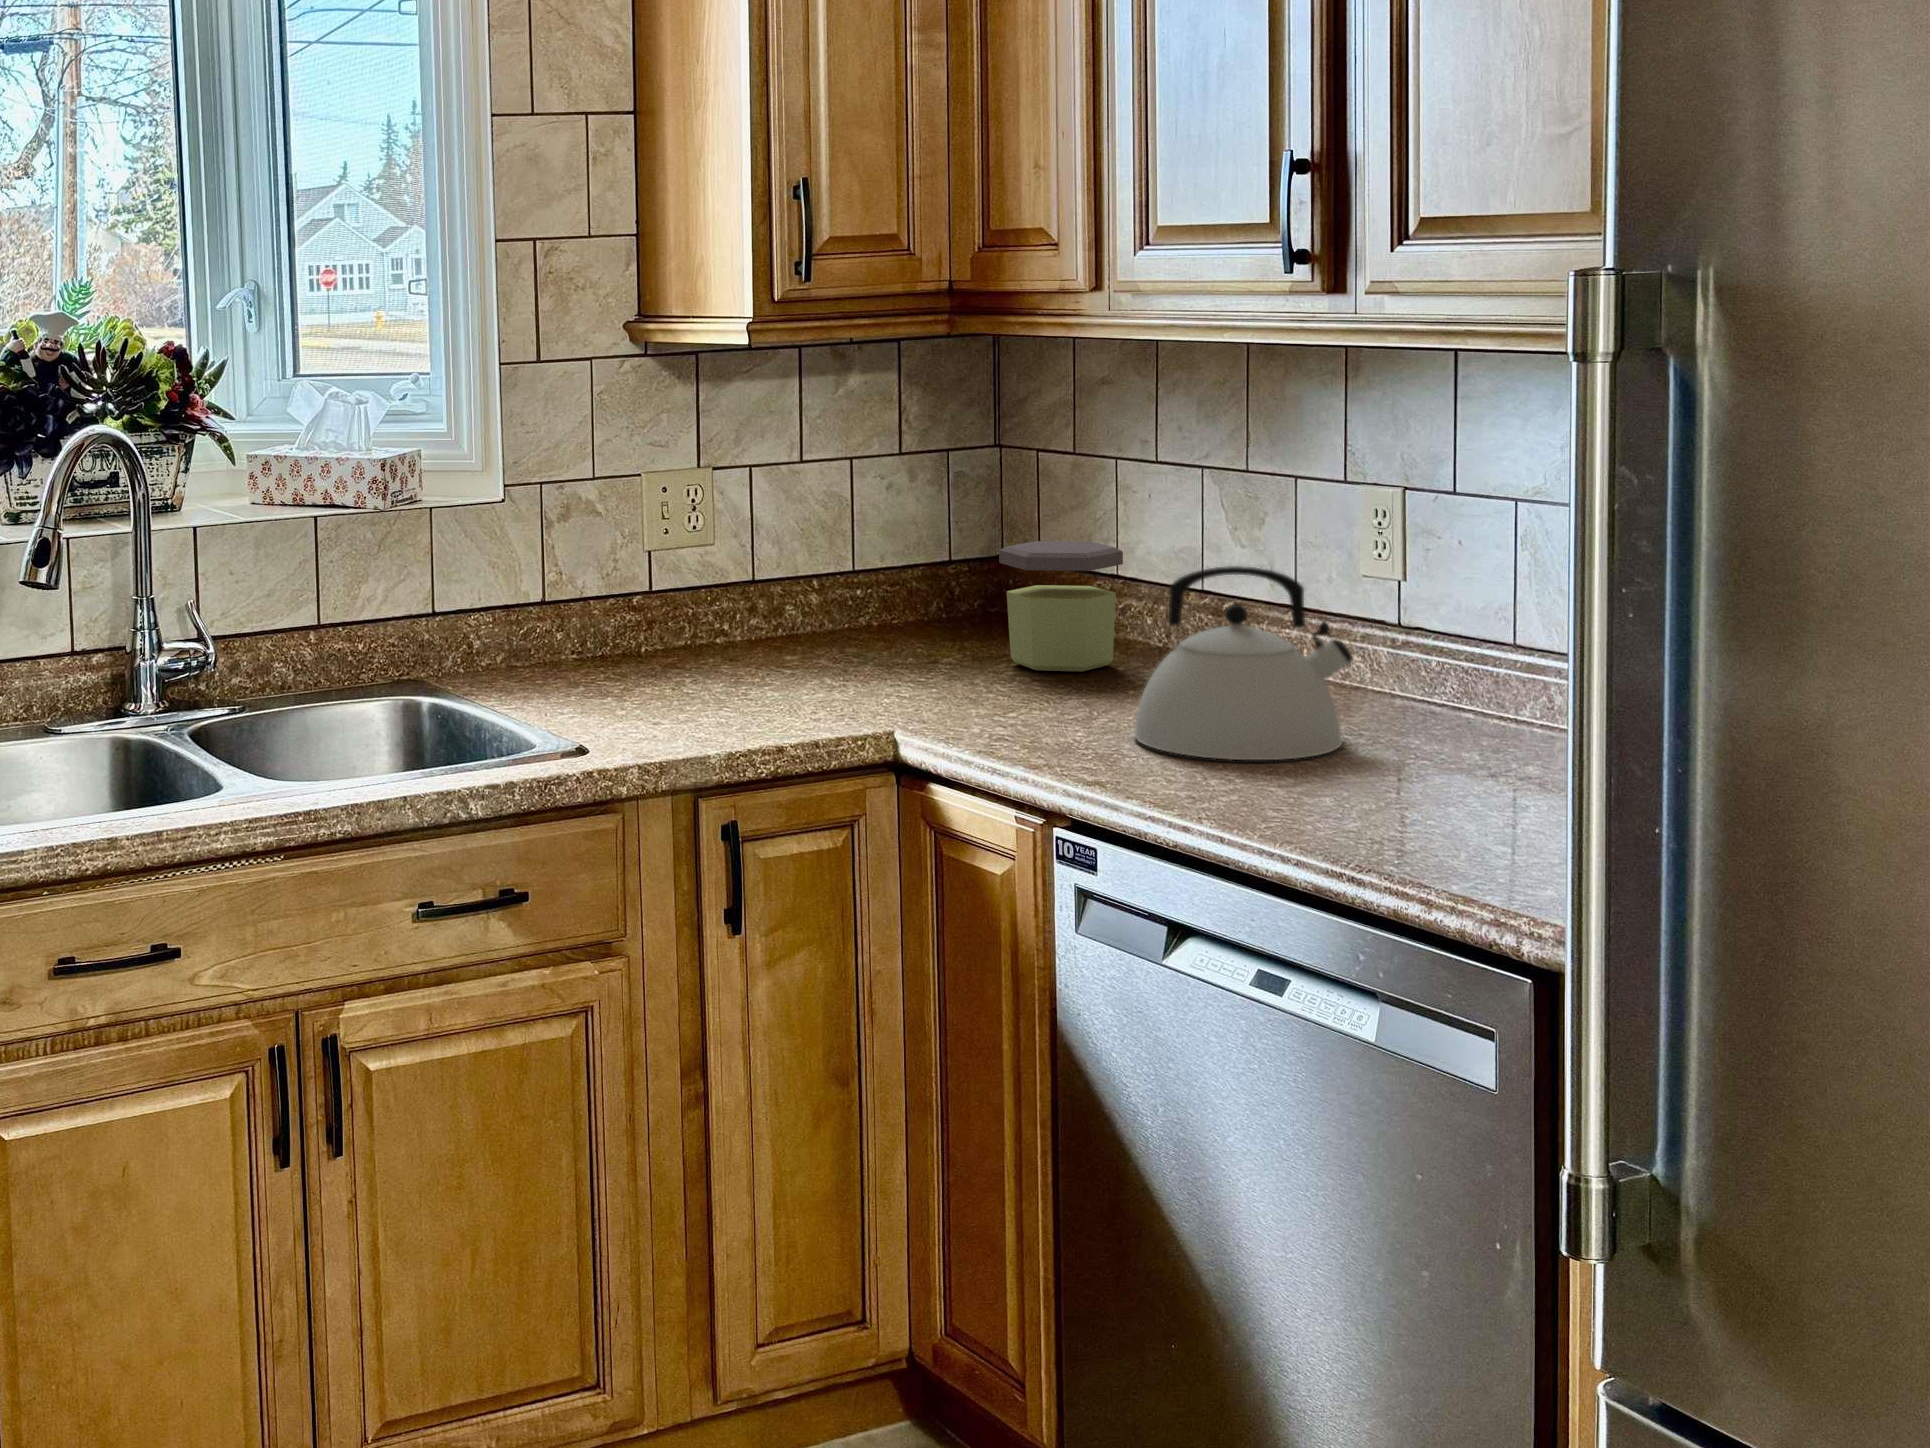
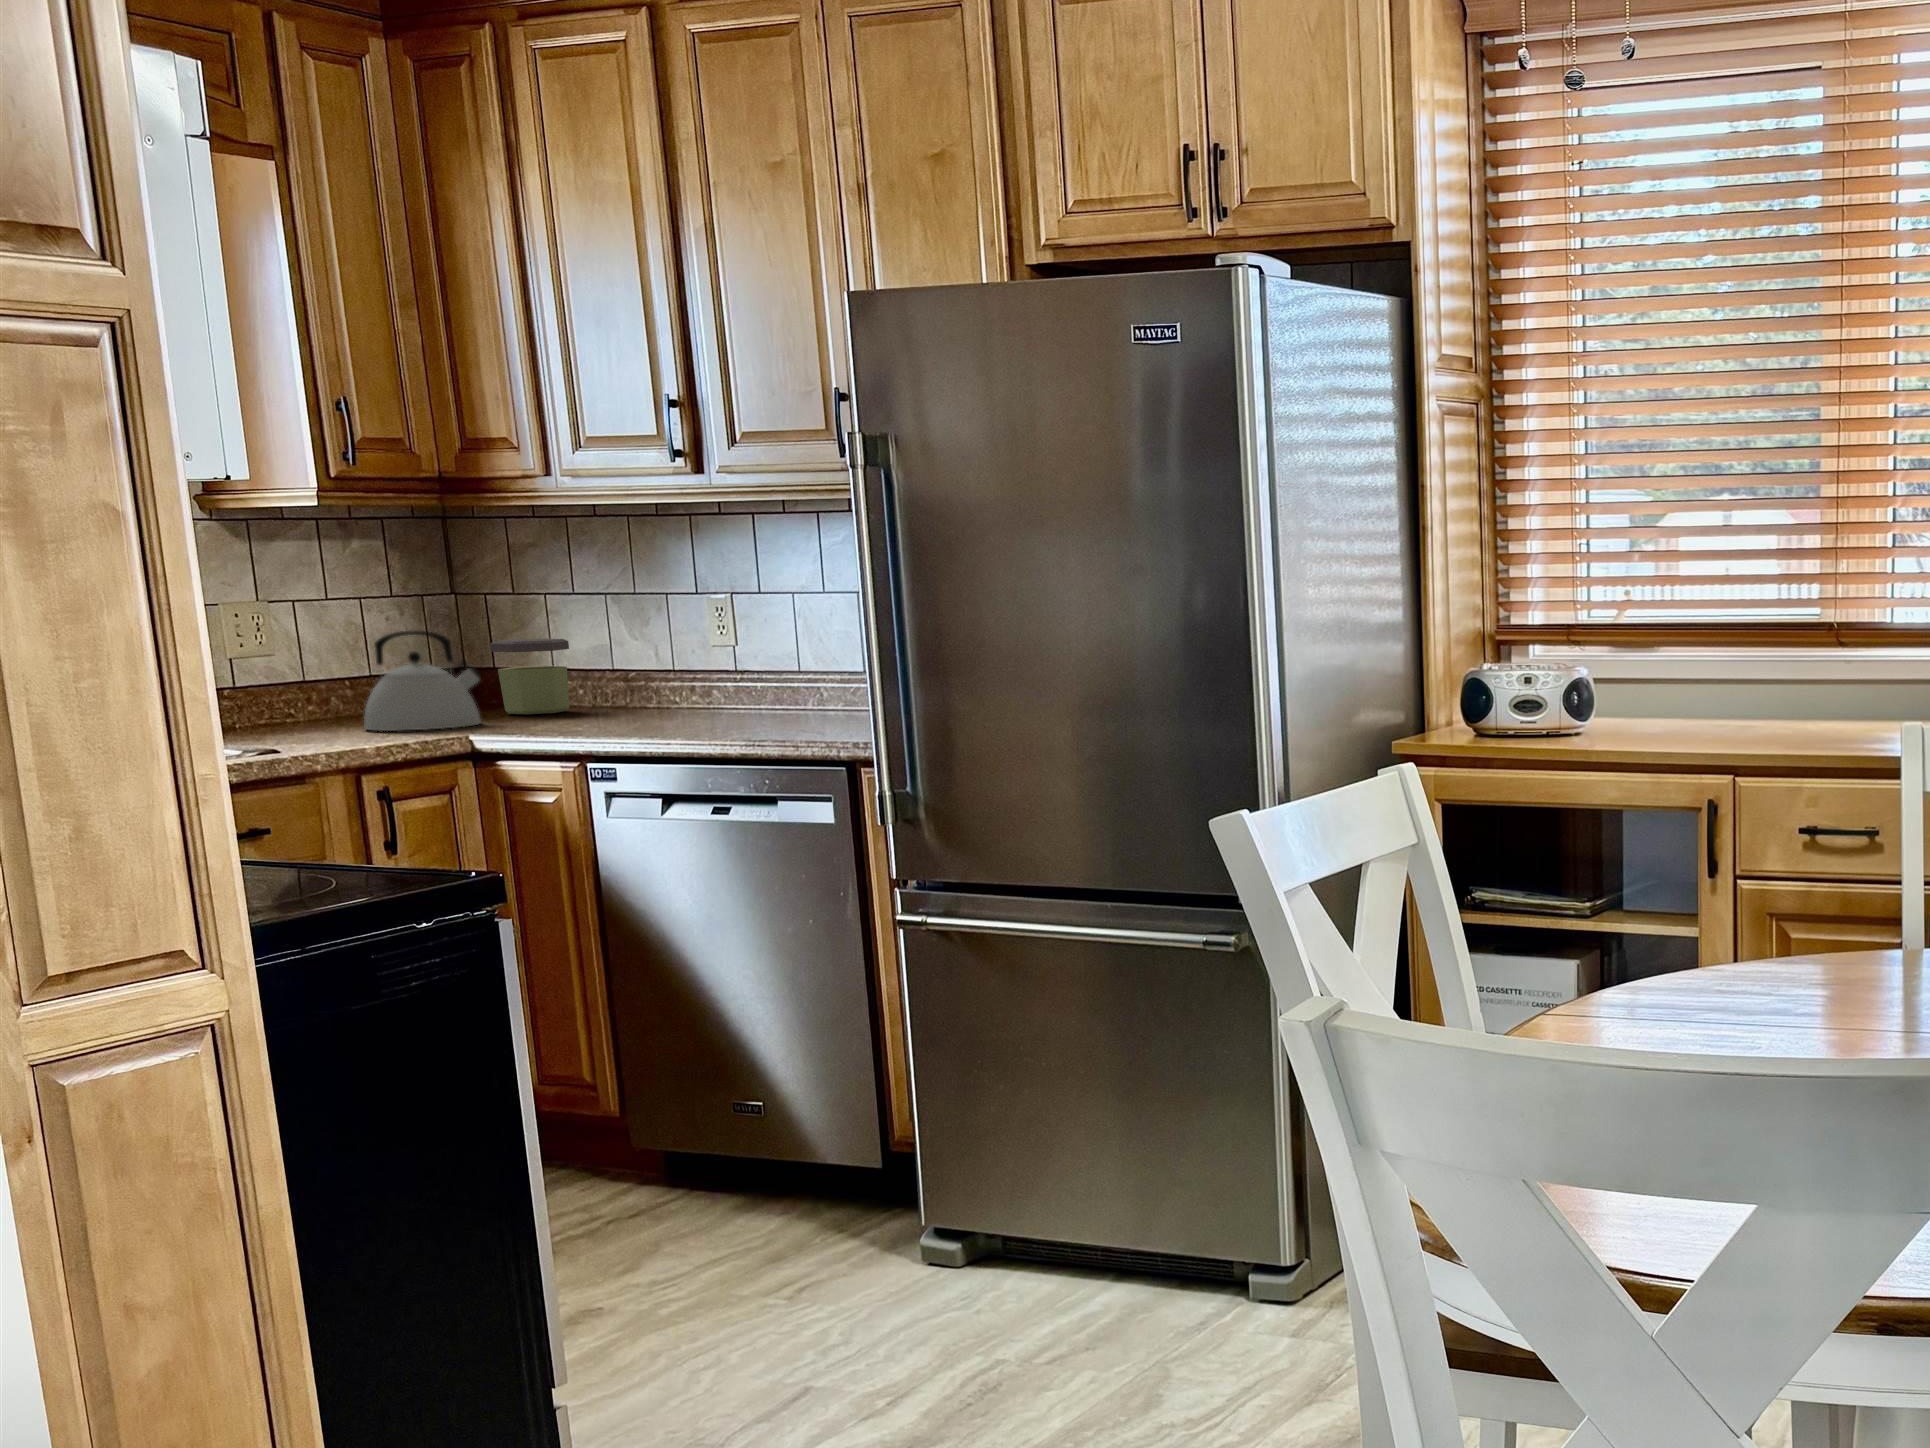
kettle: present [1134,566,1352,760] -> present [364,630,481,731]

